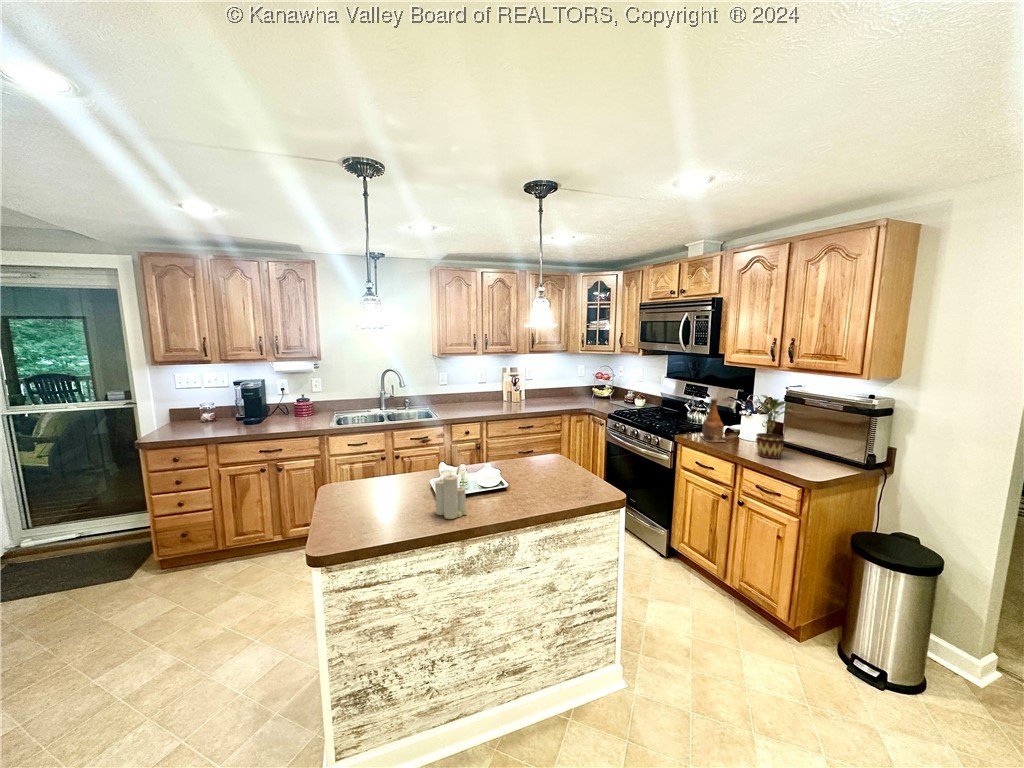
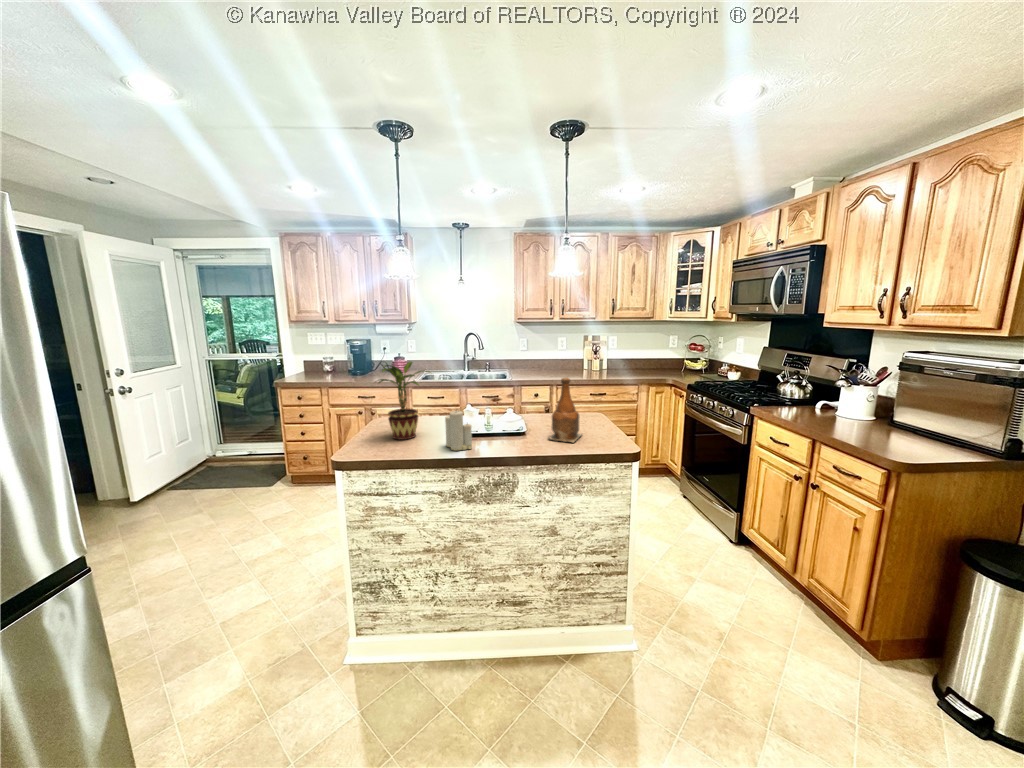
potted plant: present [756,395,795,458] -> present [378,362,430,440]
bottle: present [700,398,725,442] -> present [549,377,581,442]

